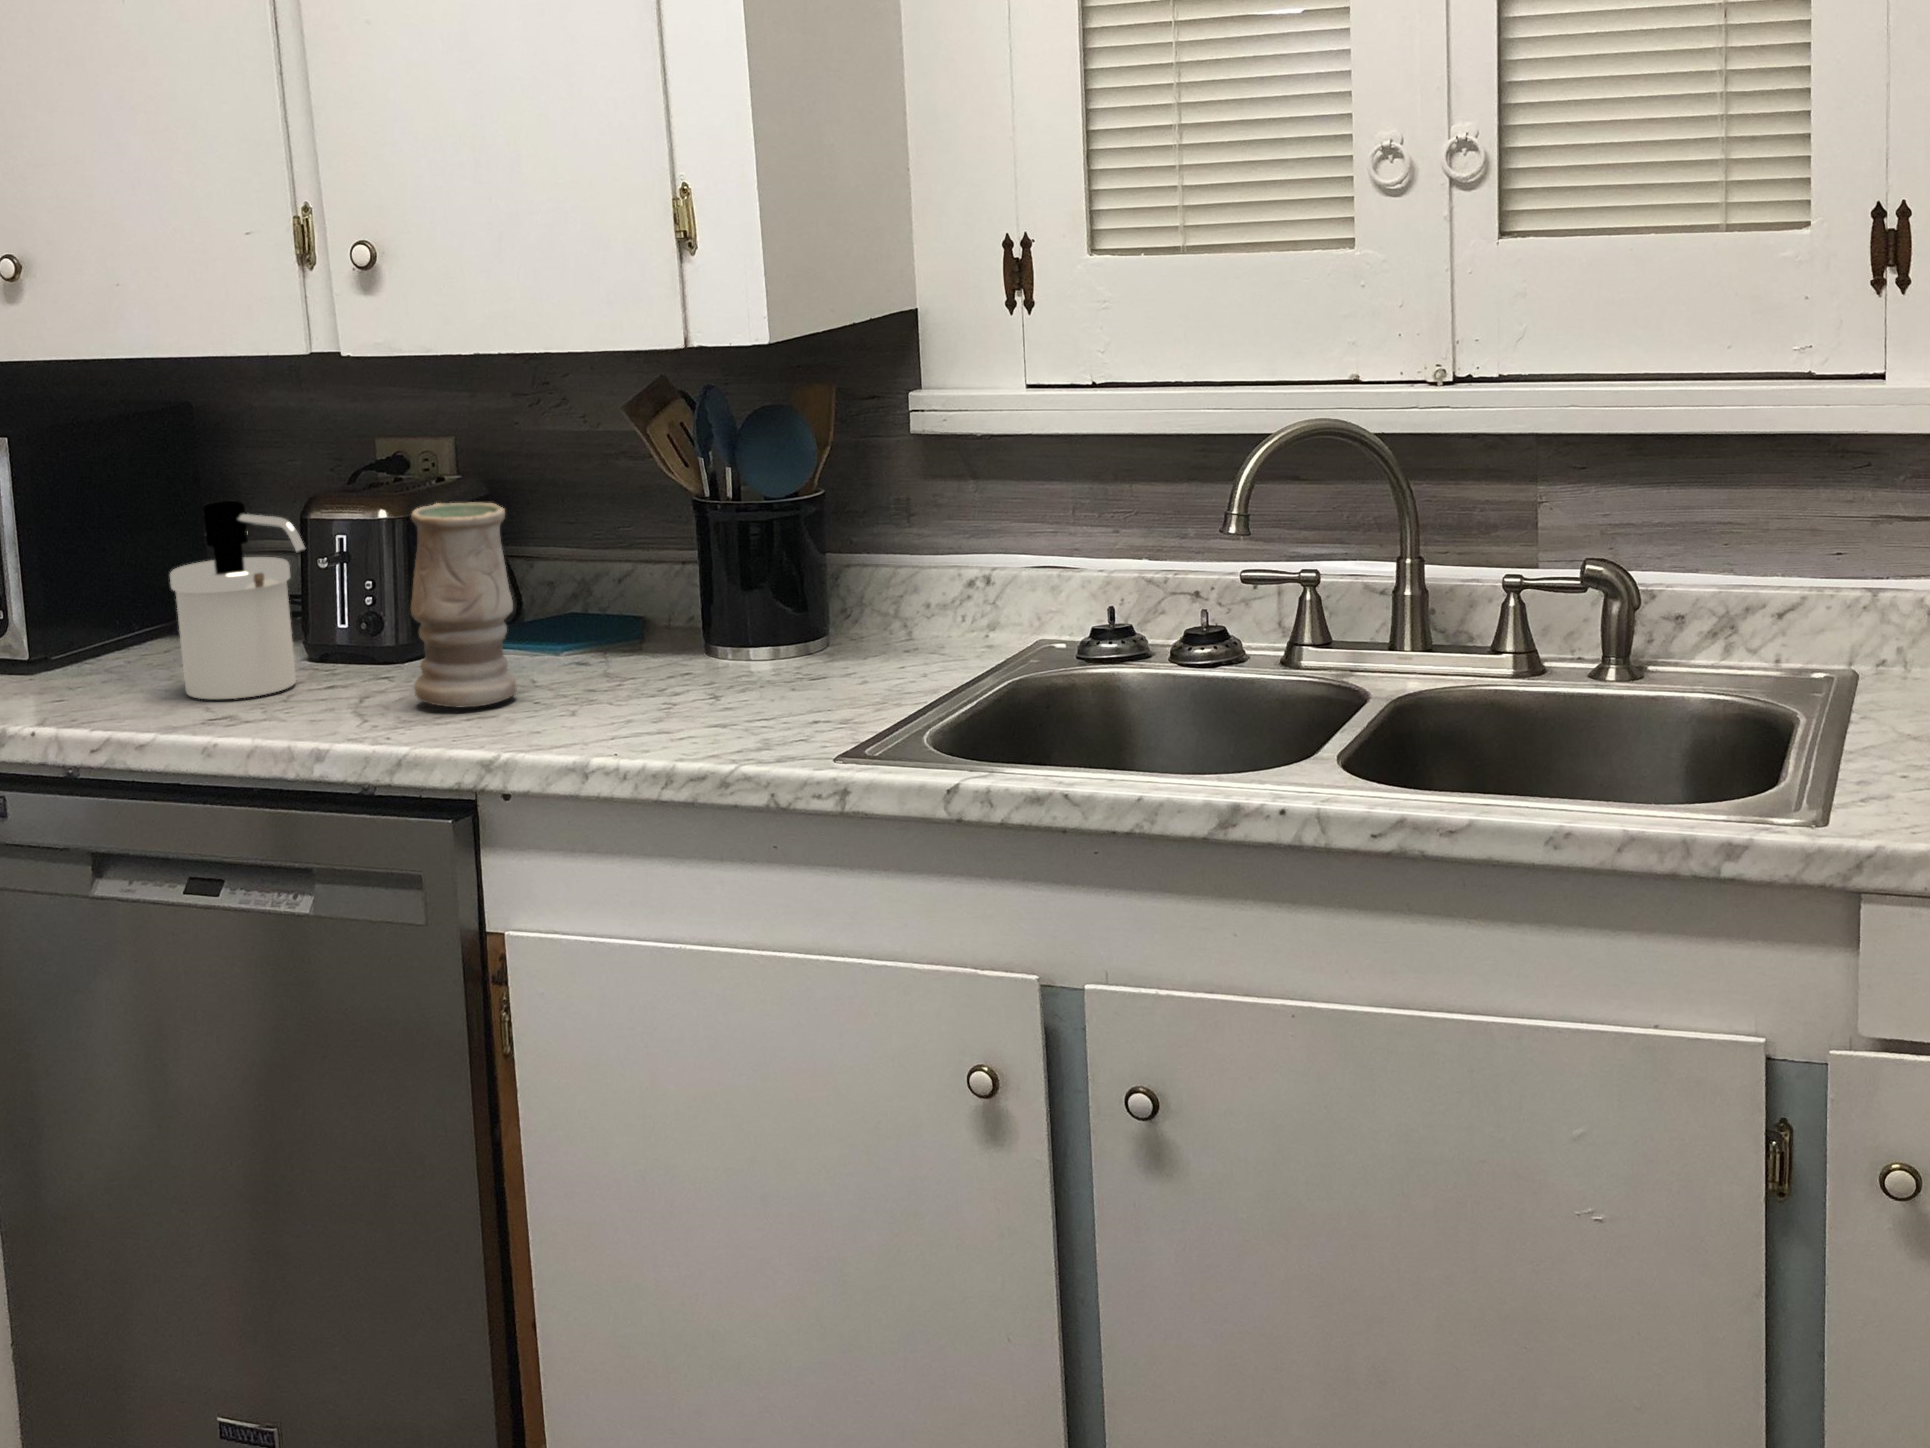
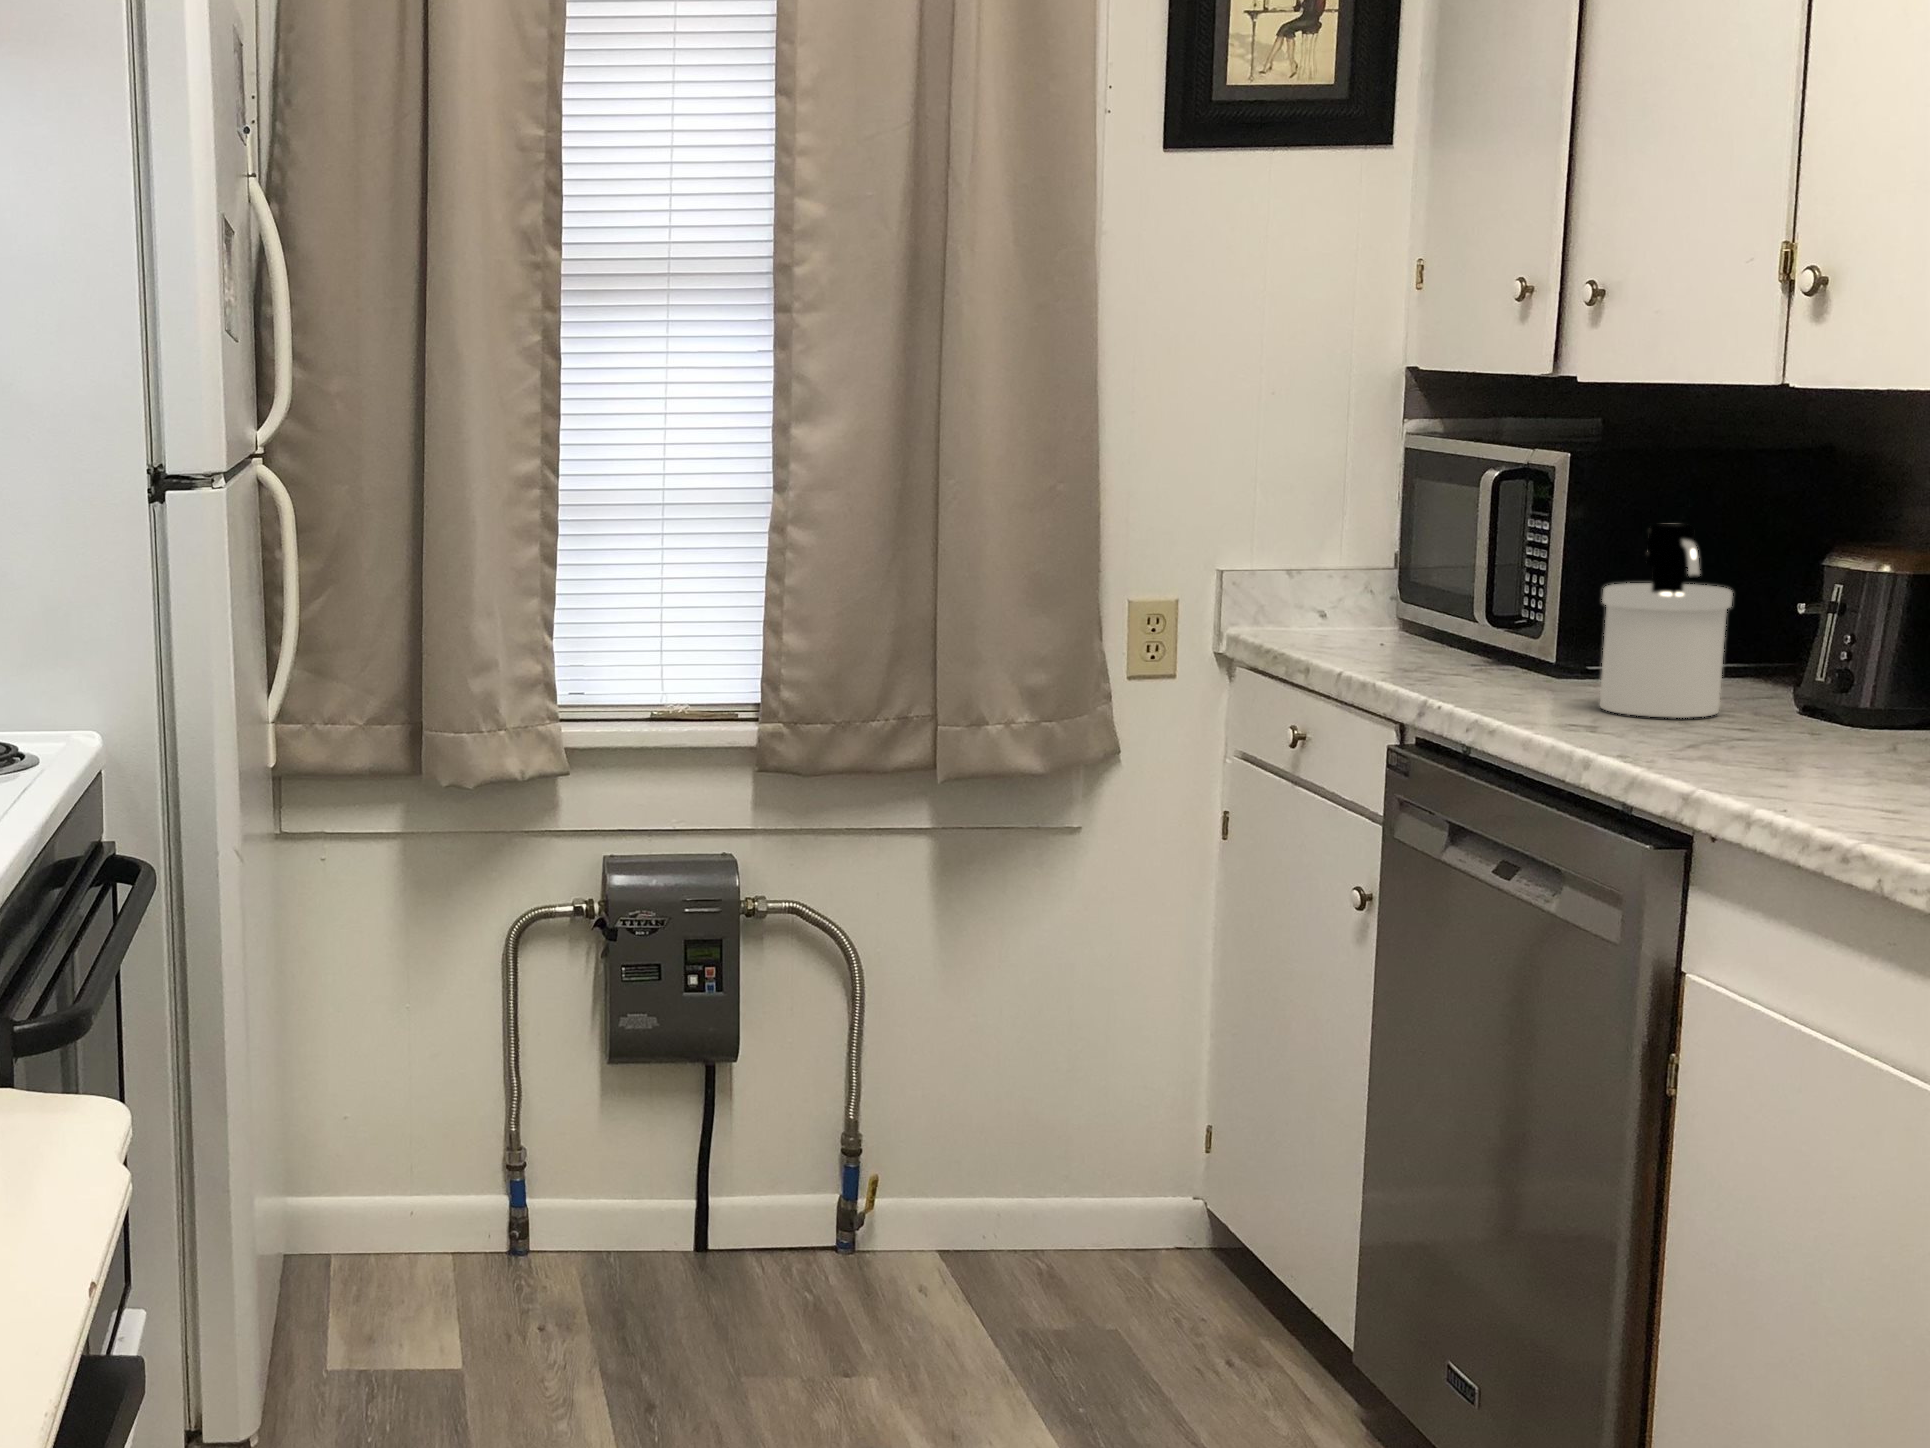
vase: present [411,503,517,707] -> none [1745,543,1884,760]

